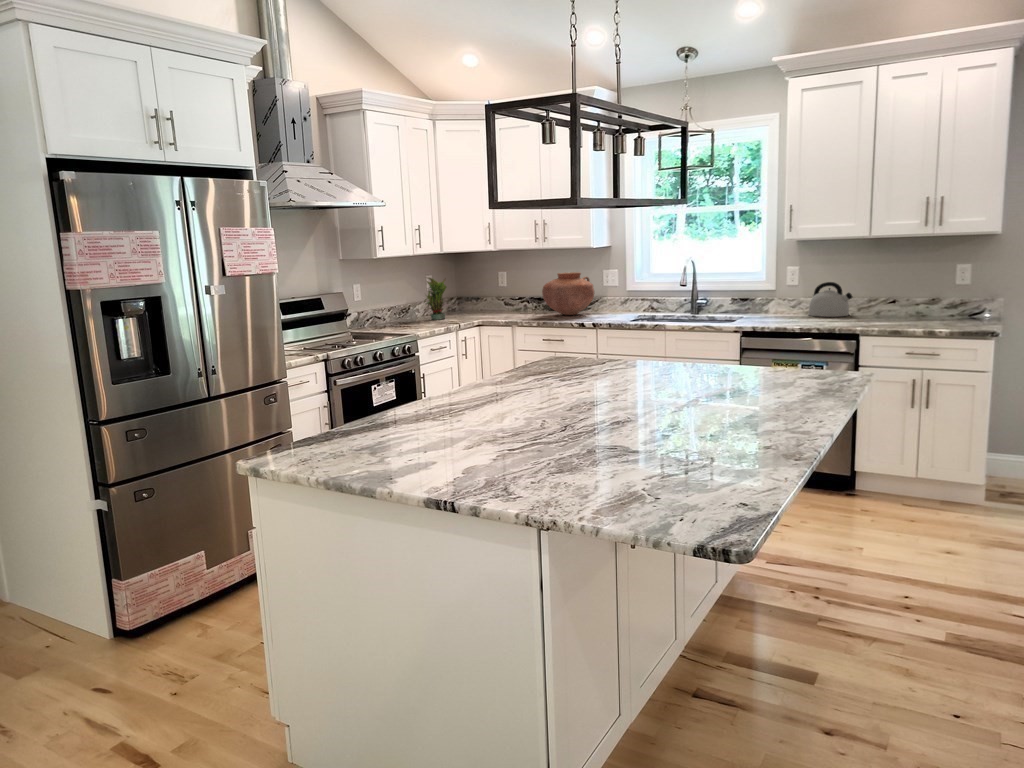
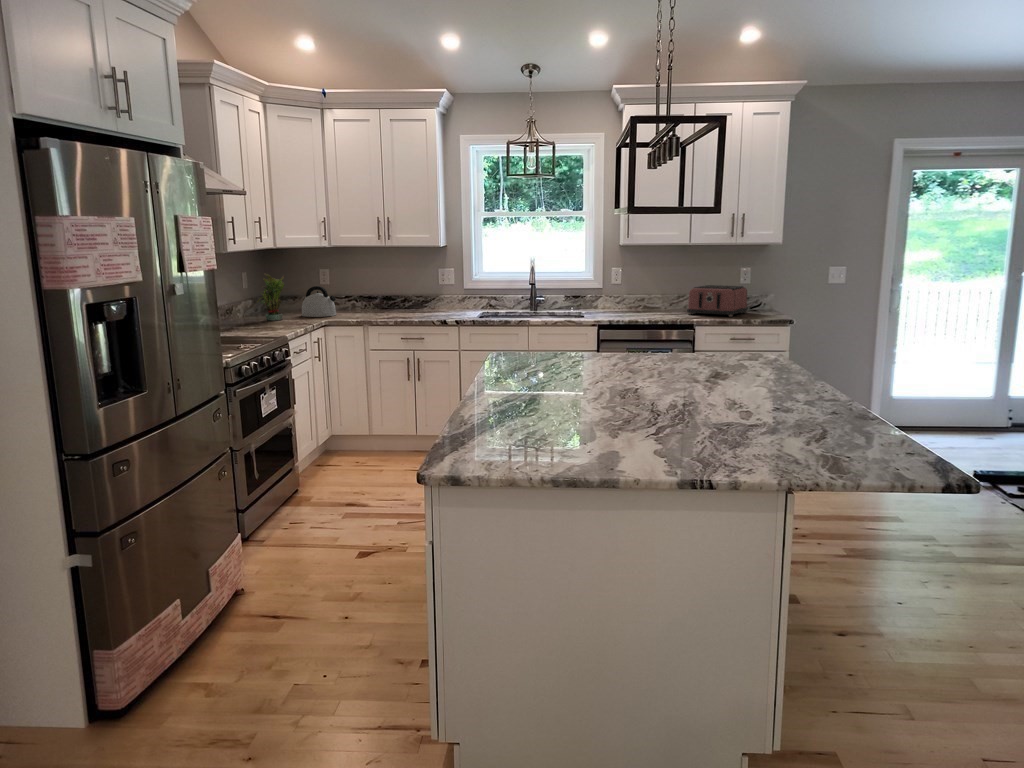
vase: present [542,272,595,315] -> none [387,271,439,313]
kettle: present [808,282,852,317] -> present [302,286,336,317]
toaster: none [863,286,954,326] -> present [687,285,748,317]

